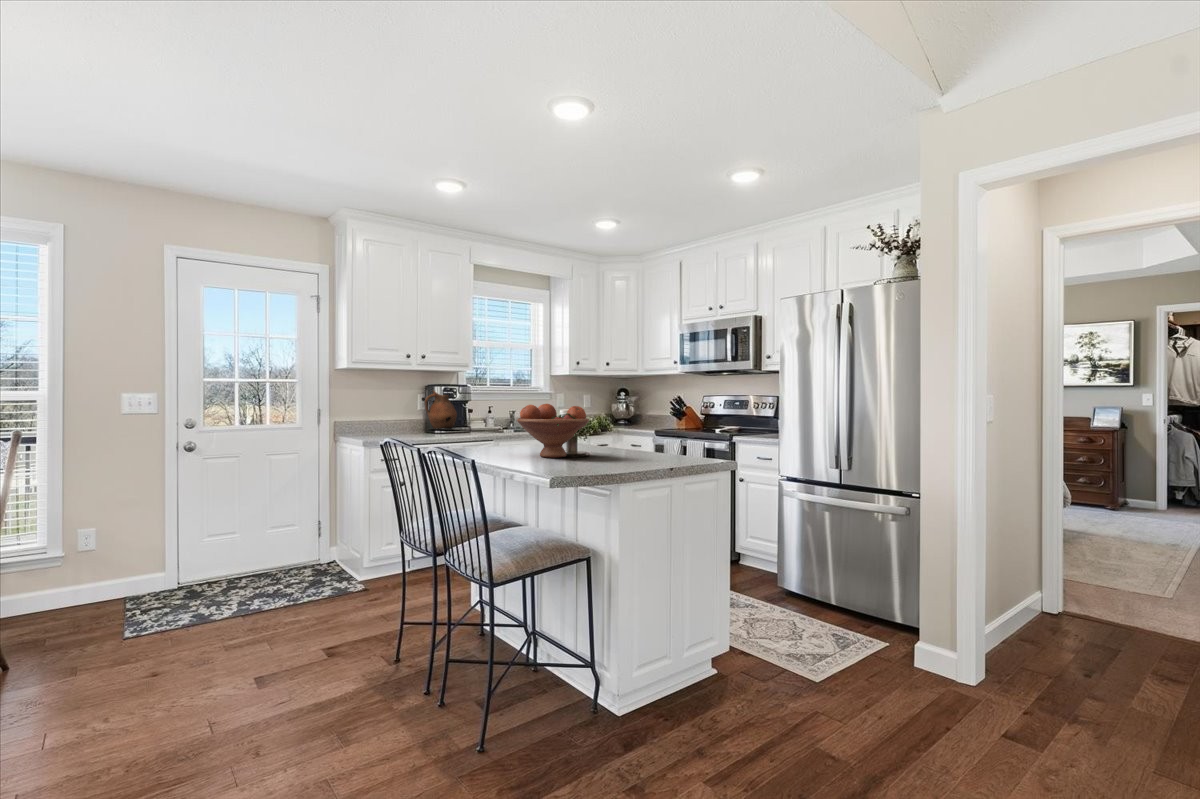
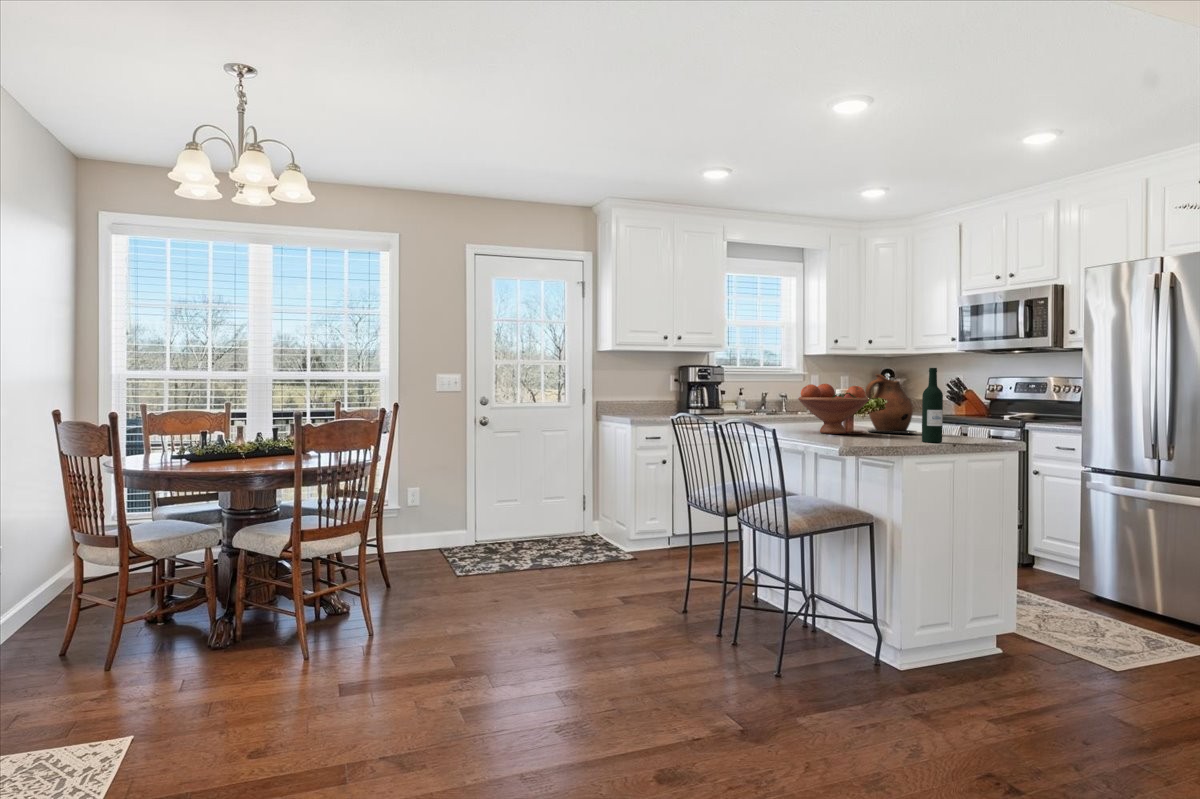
wine bottle: none [639,387,659,466] -> present [922,368,943,443]
ceramic pitcher: present [425,391,457,430] -> present [865,374,916,434]

